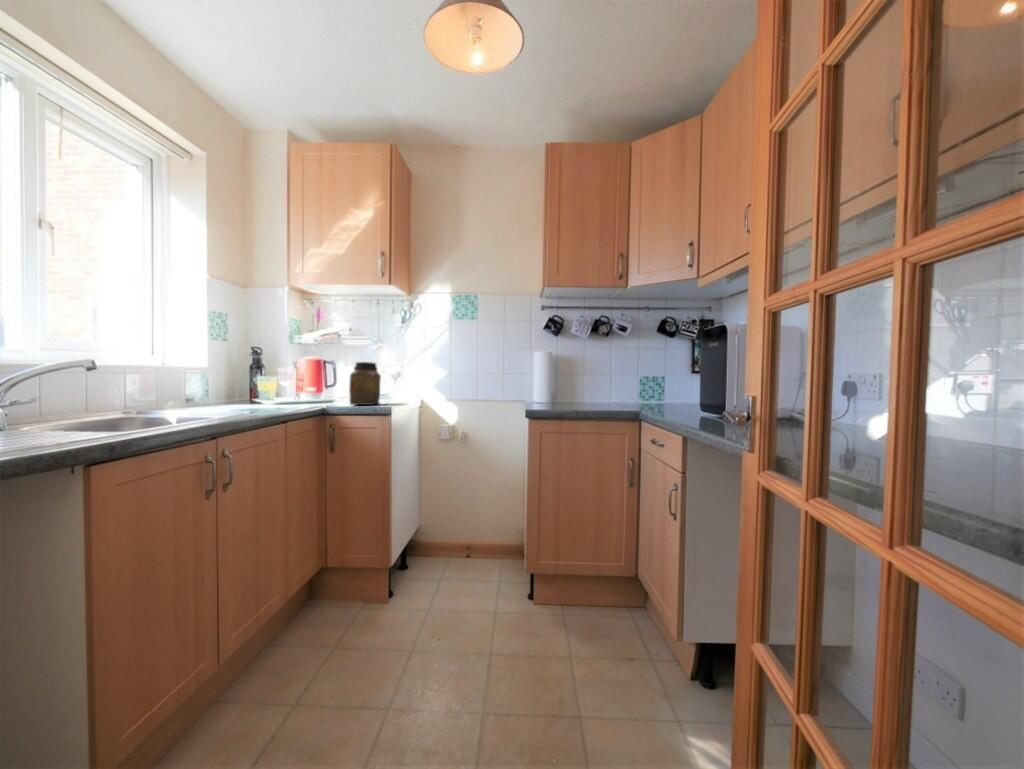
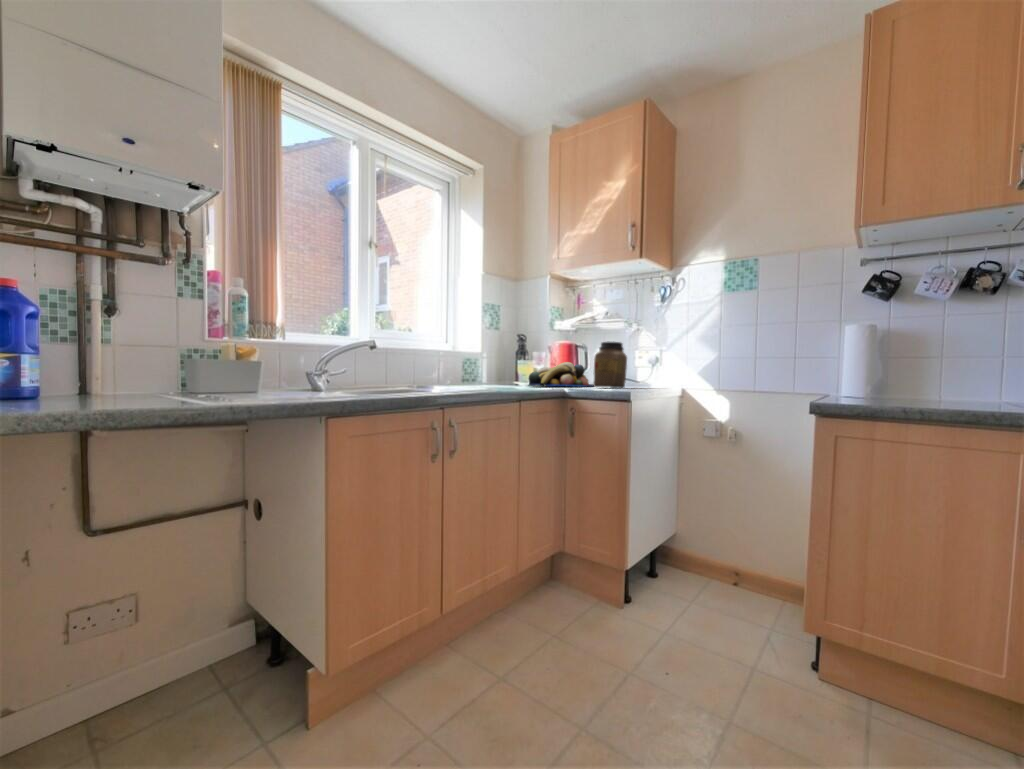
fruit bowl: none [270,378,345,405] -> present [529,362,594,387]

